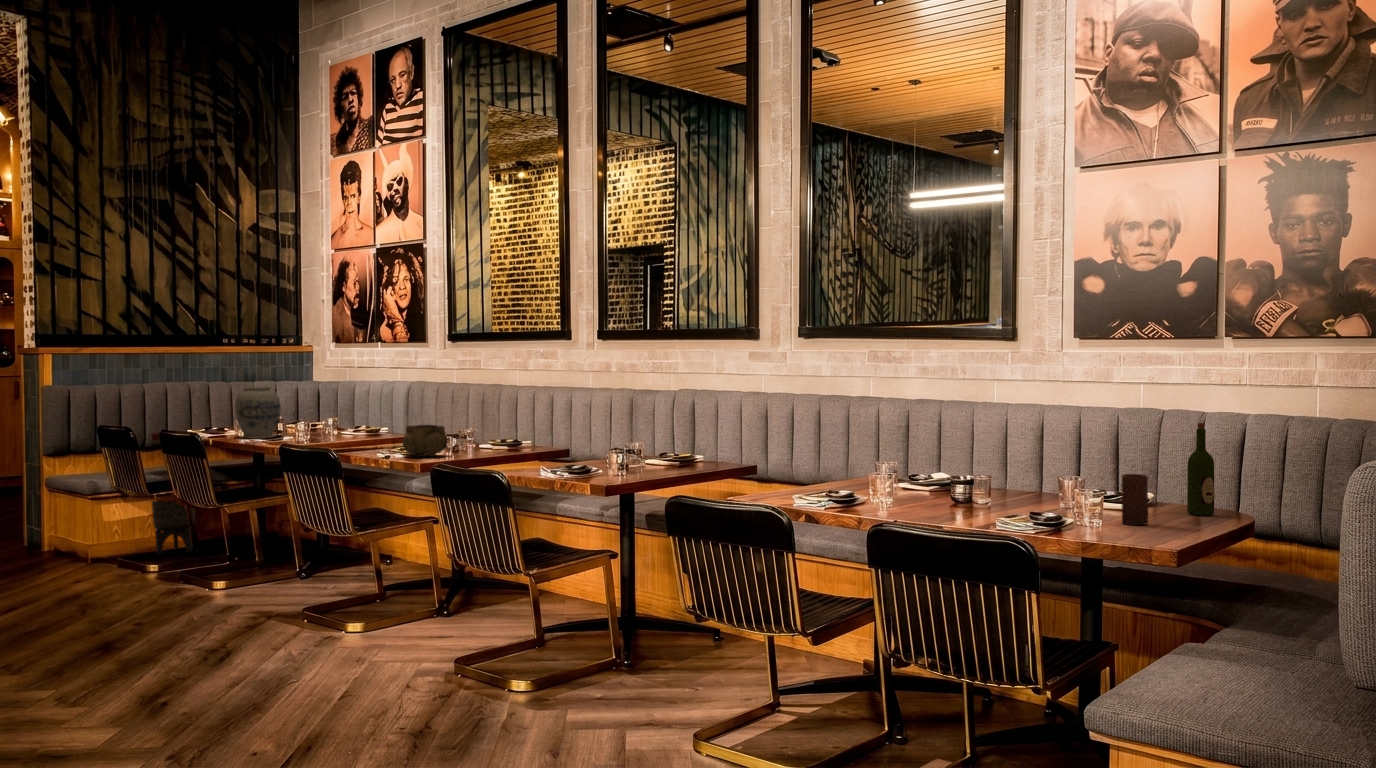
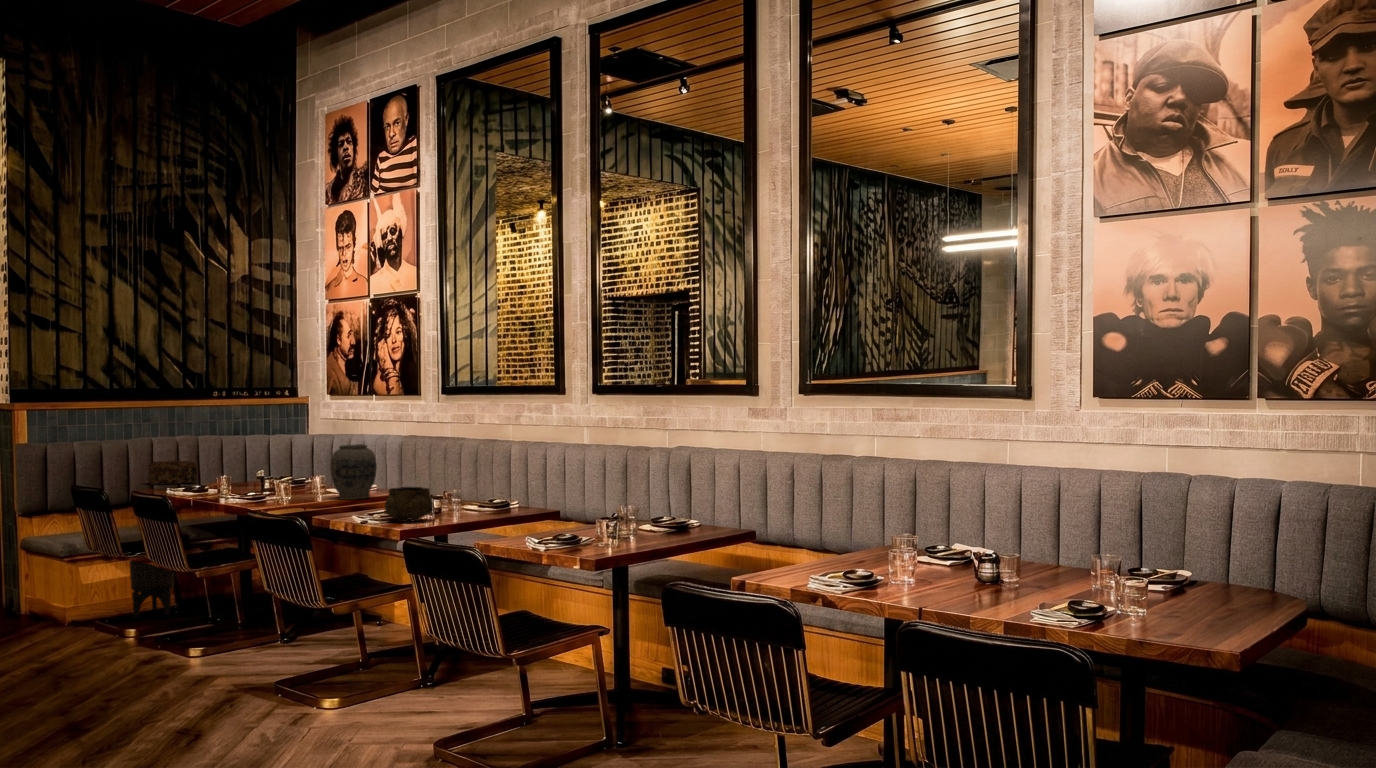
vase: present [235,387,281,439] -> present [330,444,377,500]
bread loaf: none [168,405,214,429] -> present [149,461,197,485]
wine bottle: present [1187,423,1214,516] -> none [1237,497,1268,600]
candle: present [1122,474,1148,525] -> none [1169,557,1200,615]

